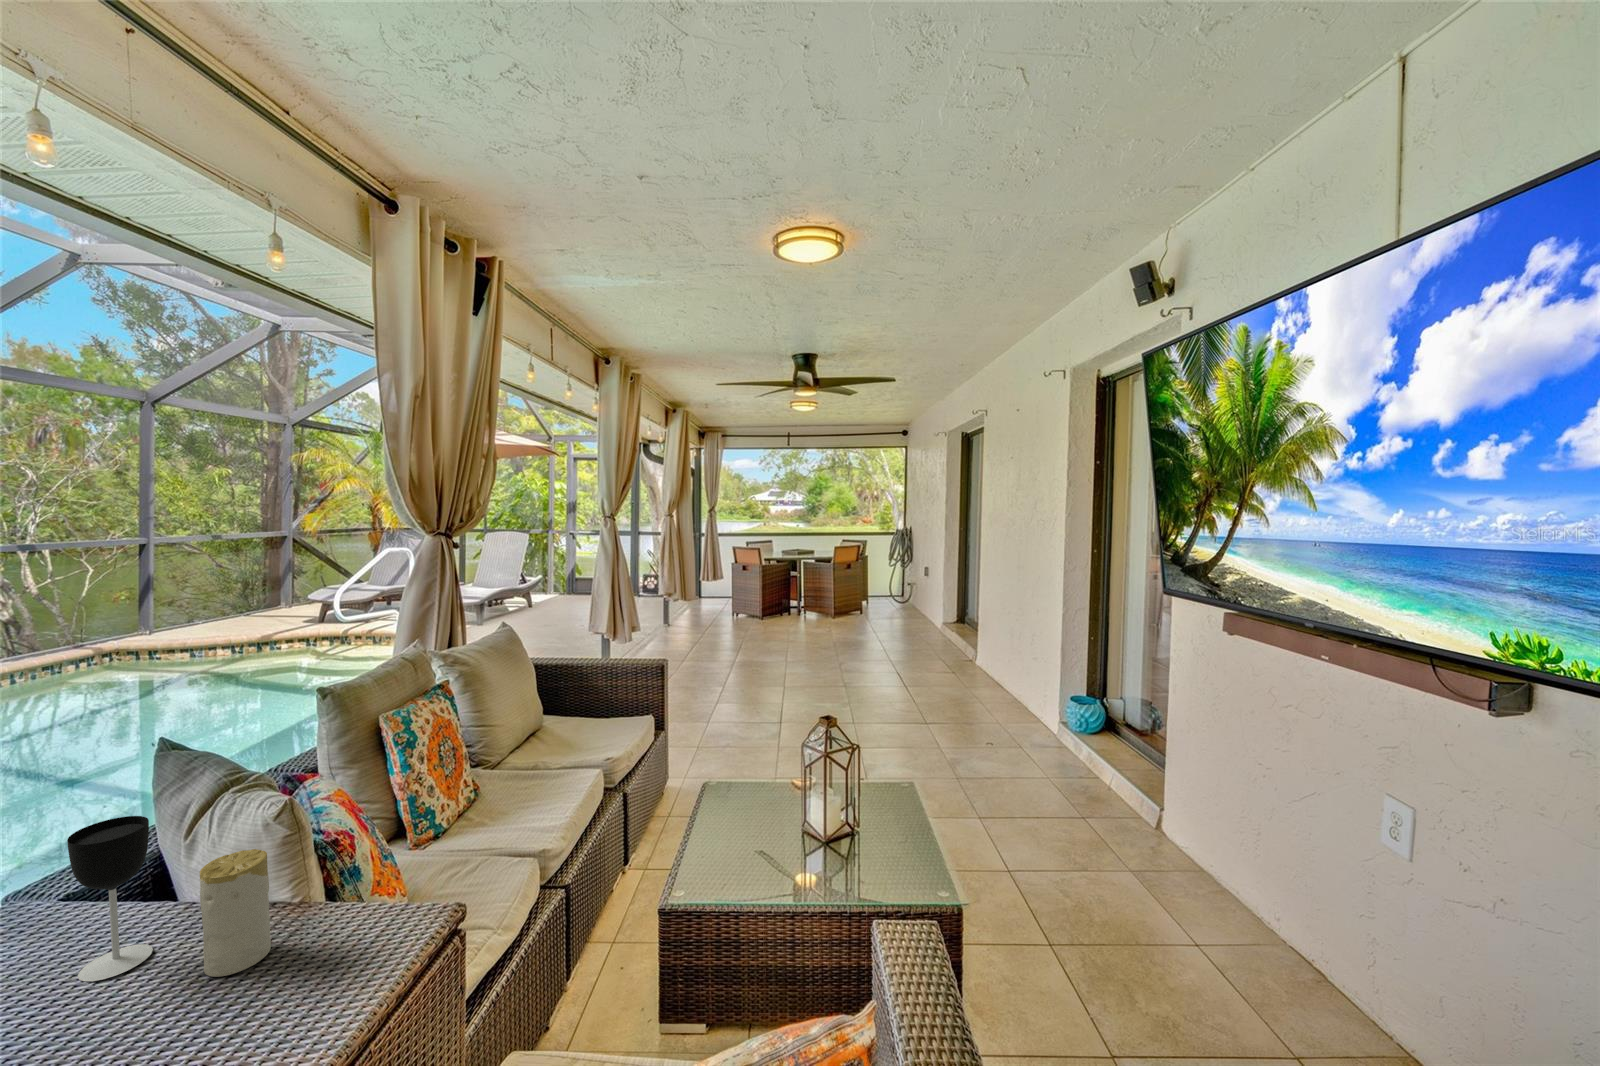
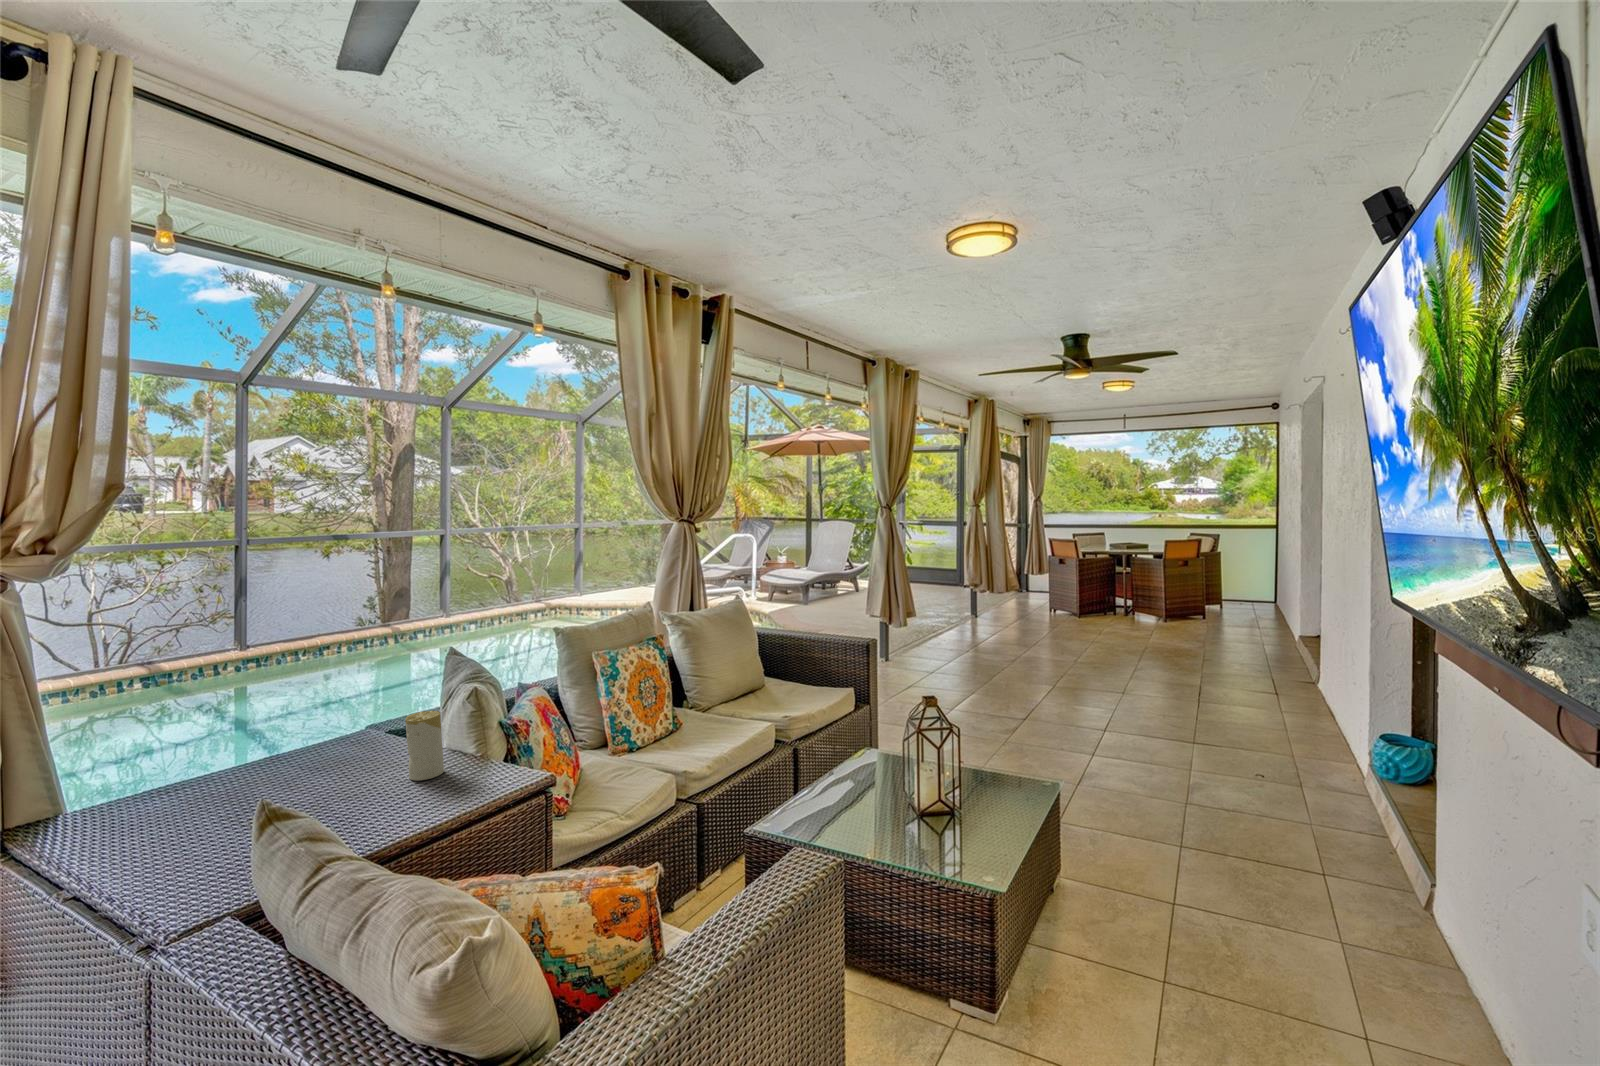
wine glass: present [67,816,153,981] -> none [361,680,402,767]

